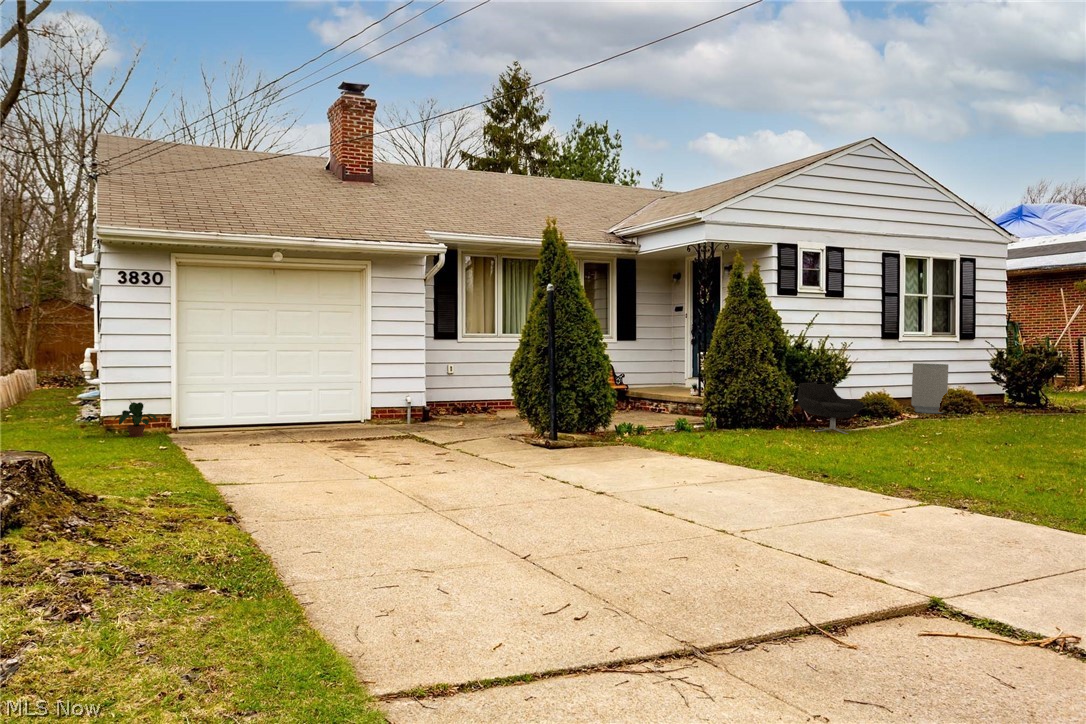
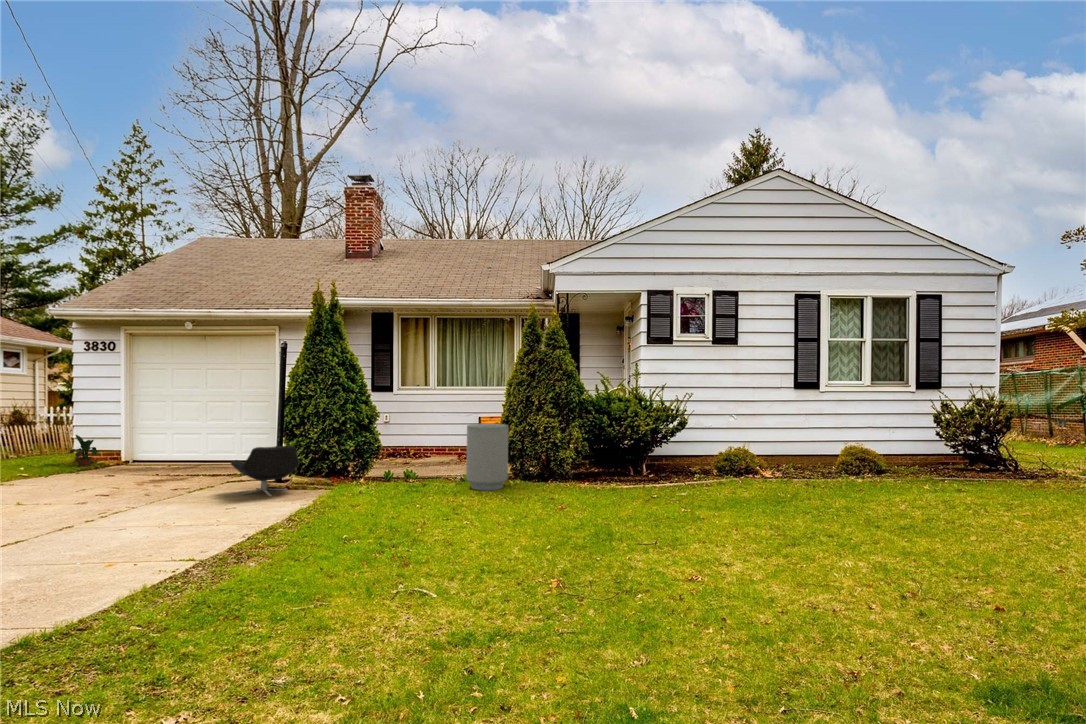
trash can: present [911,363,948,413] -> present [466,424,508,490]
lounge chair: present [797,383,864,434] -> present [231,445,299,496]

